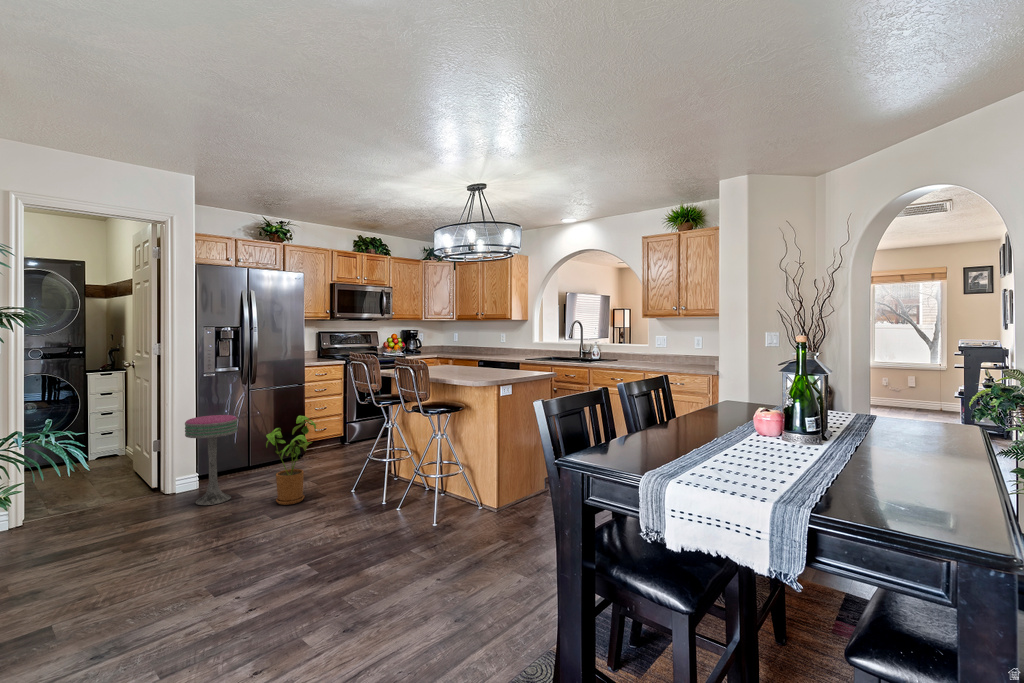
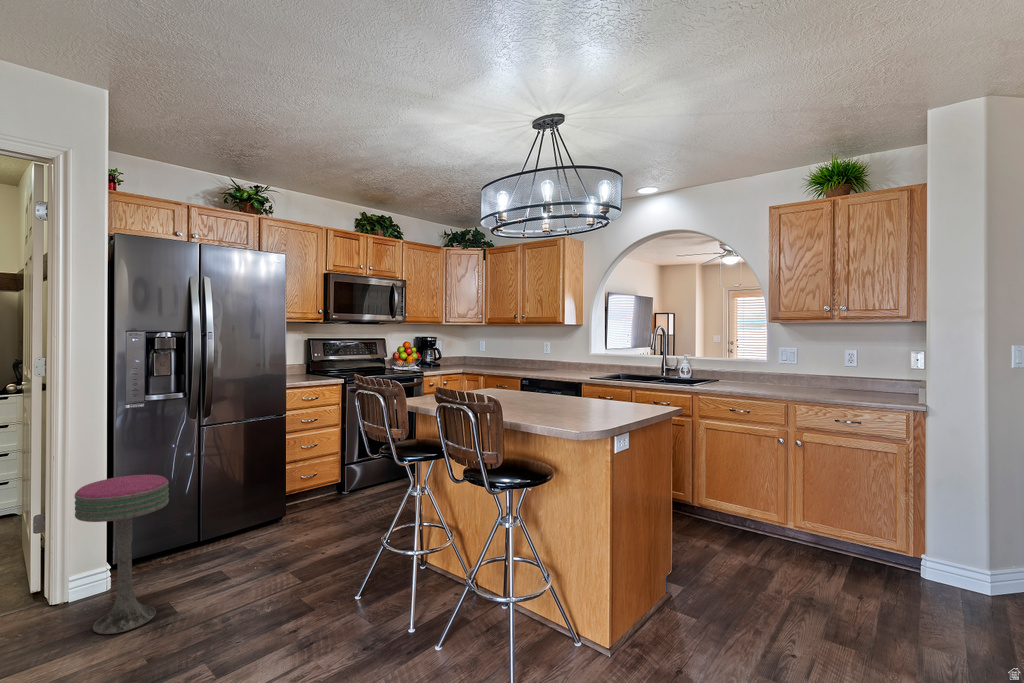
house plant: present [266,416,316,505] -> none [213,479,301,634]

